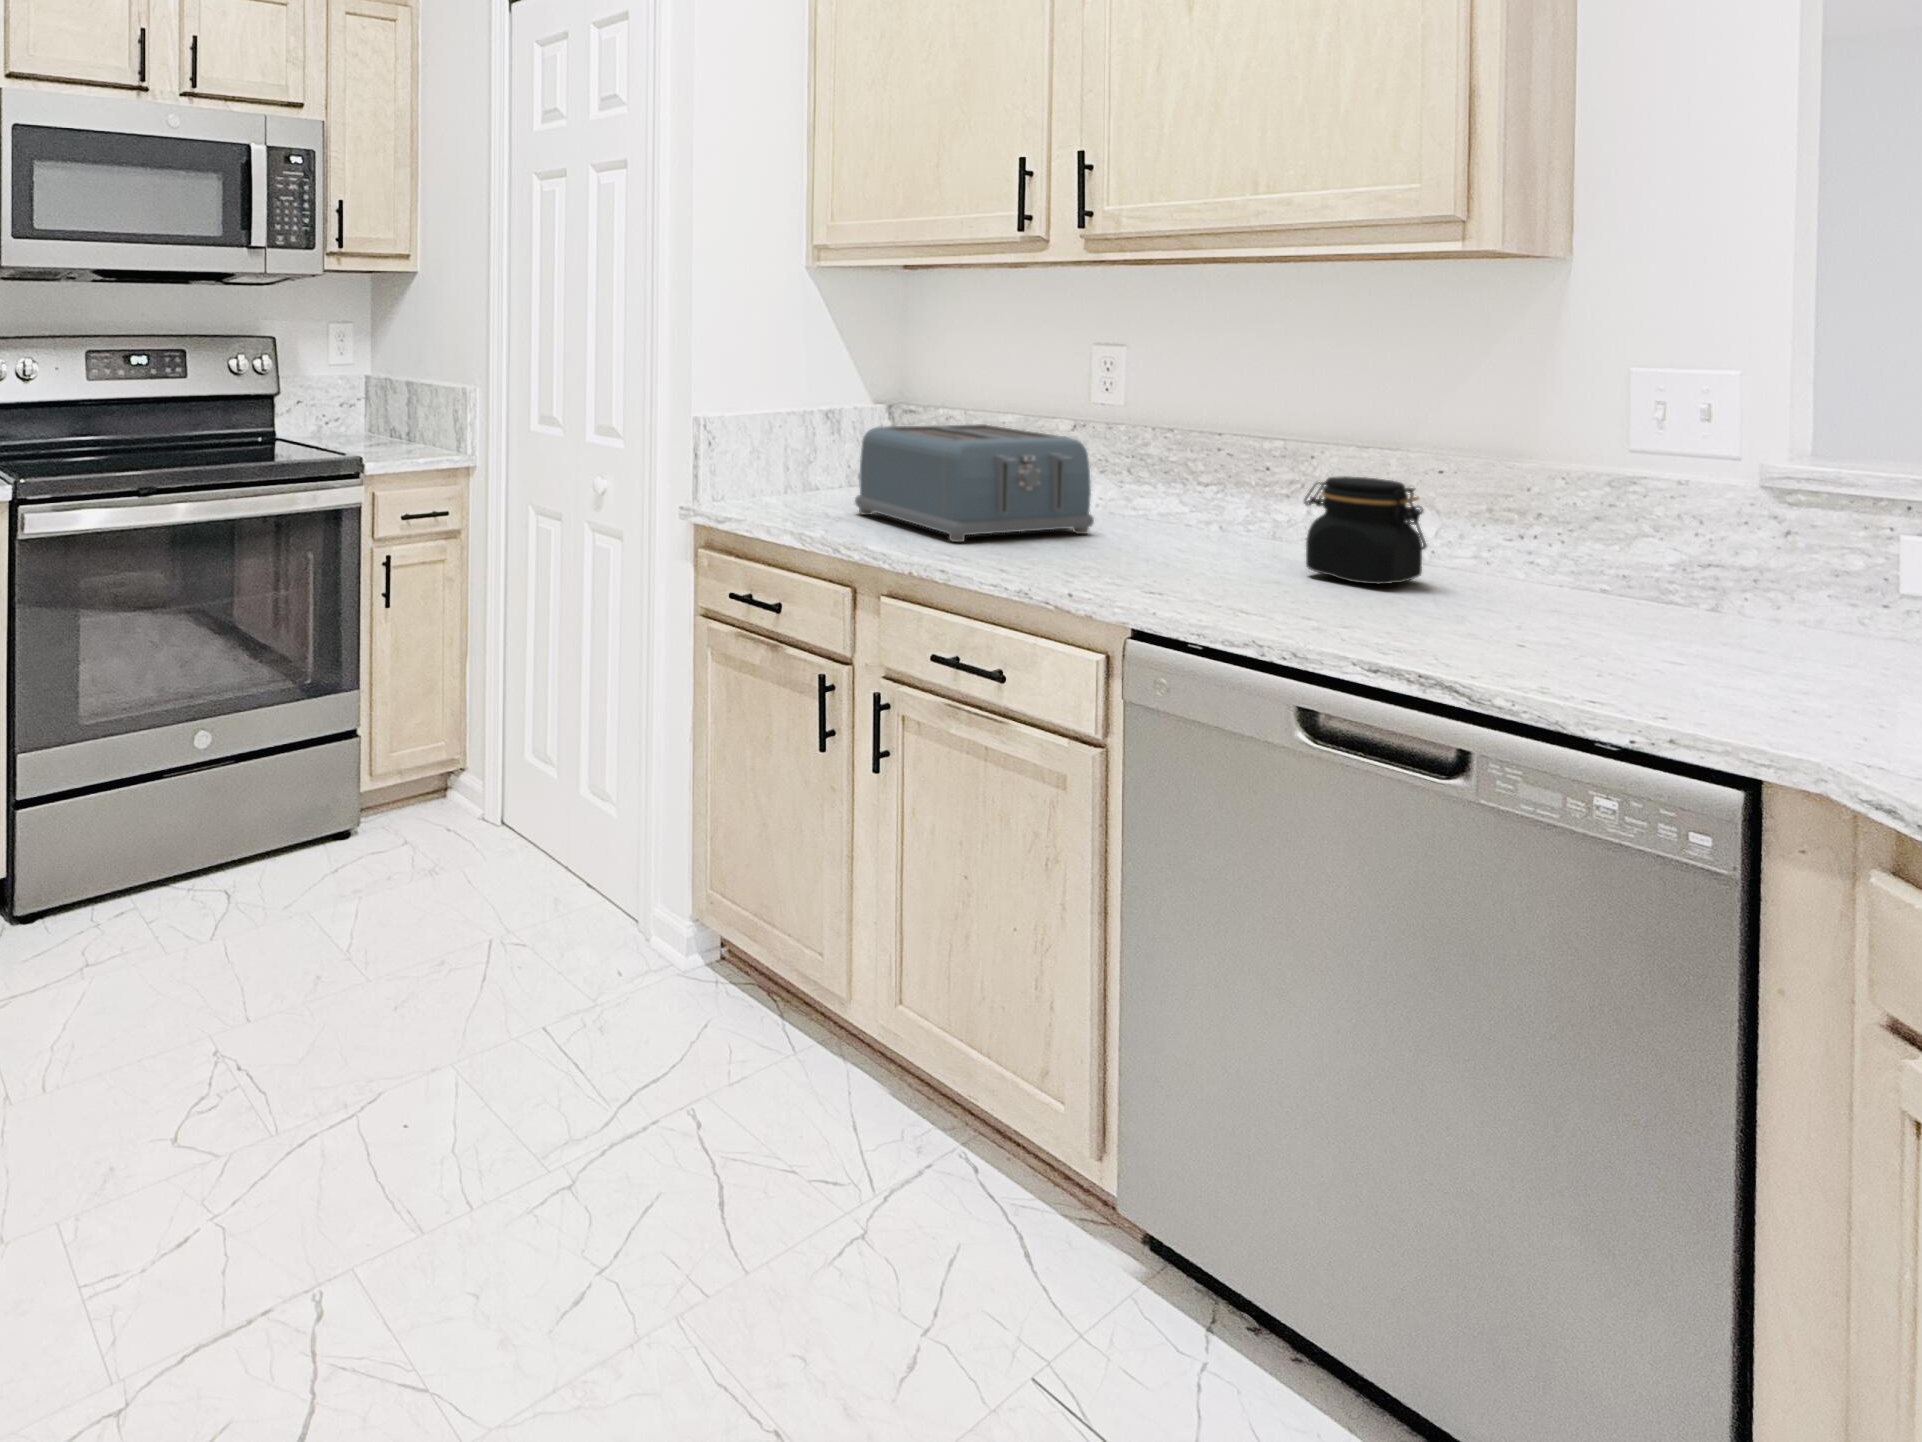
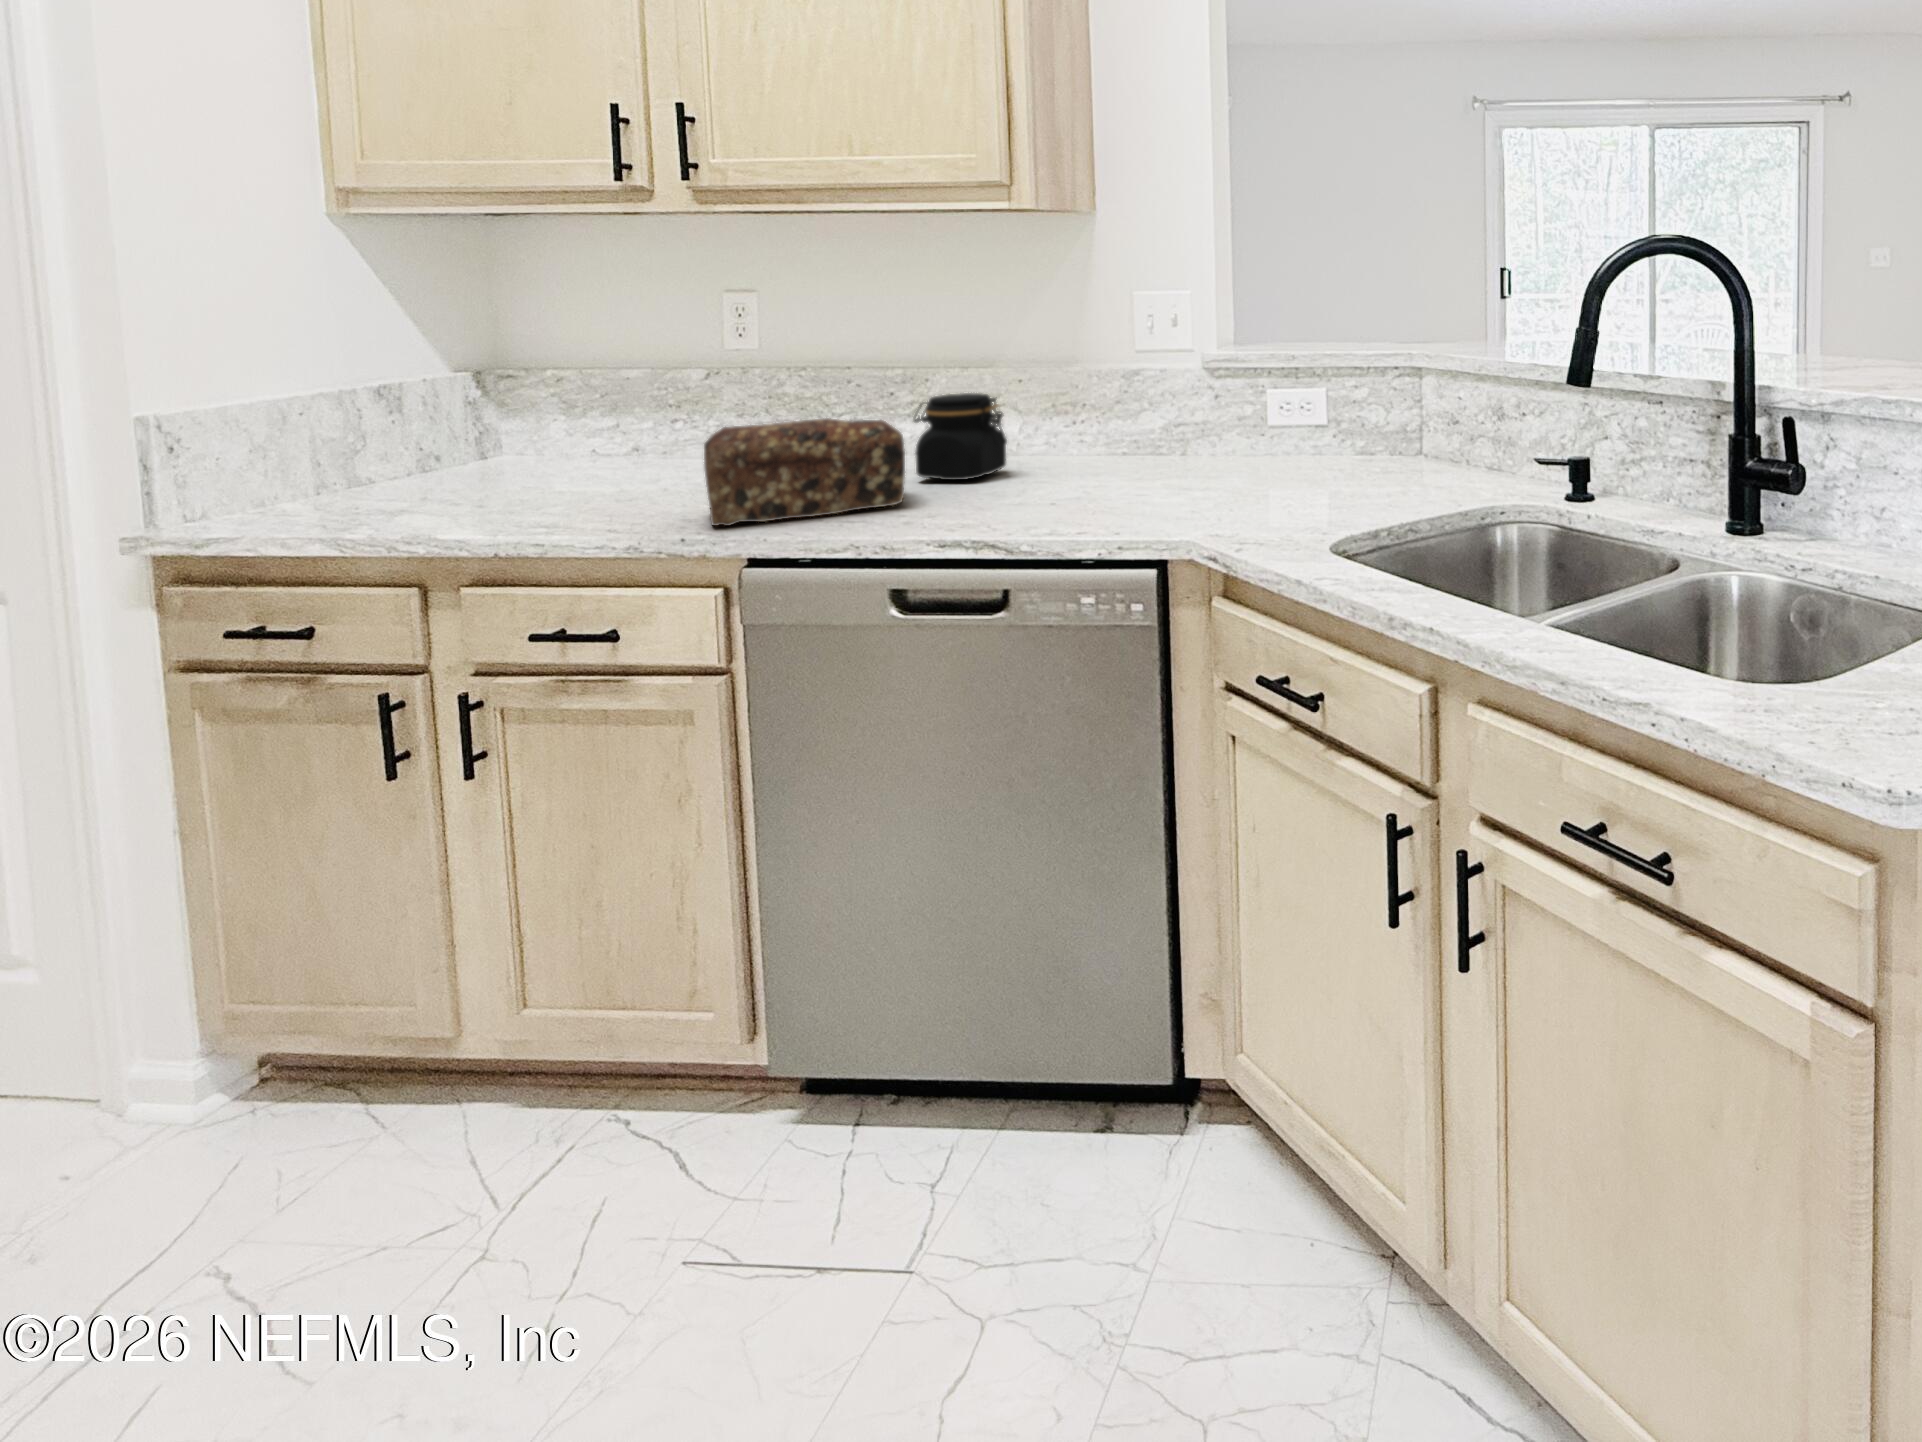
toaster: present [855,424,1094,542] -> none [423,384,724,513]
bread loaf: none [1090,483,1308,601] -> present [704,418,905,526]

